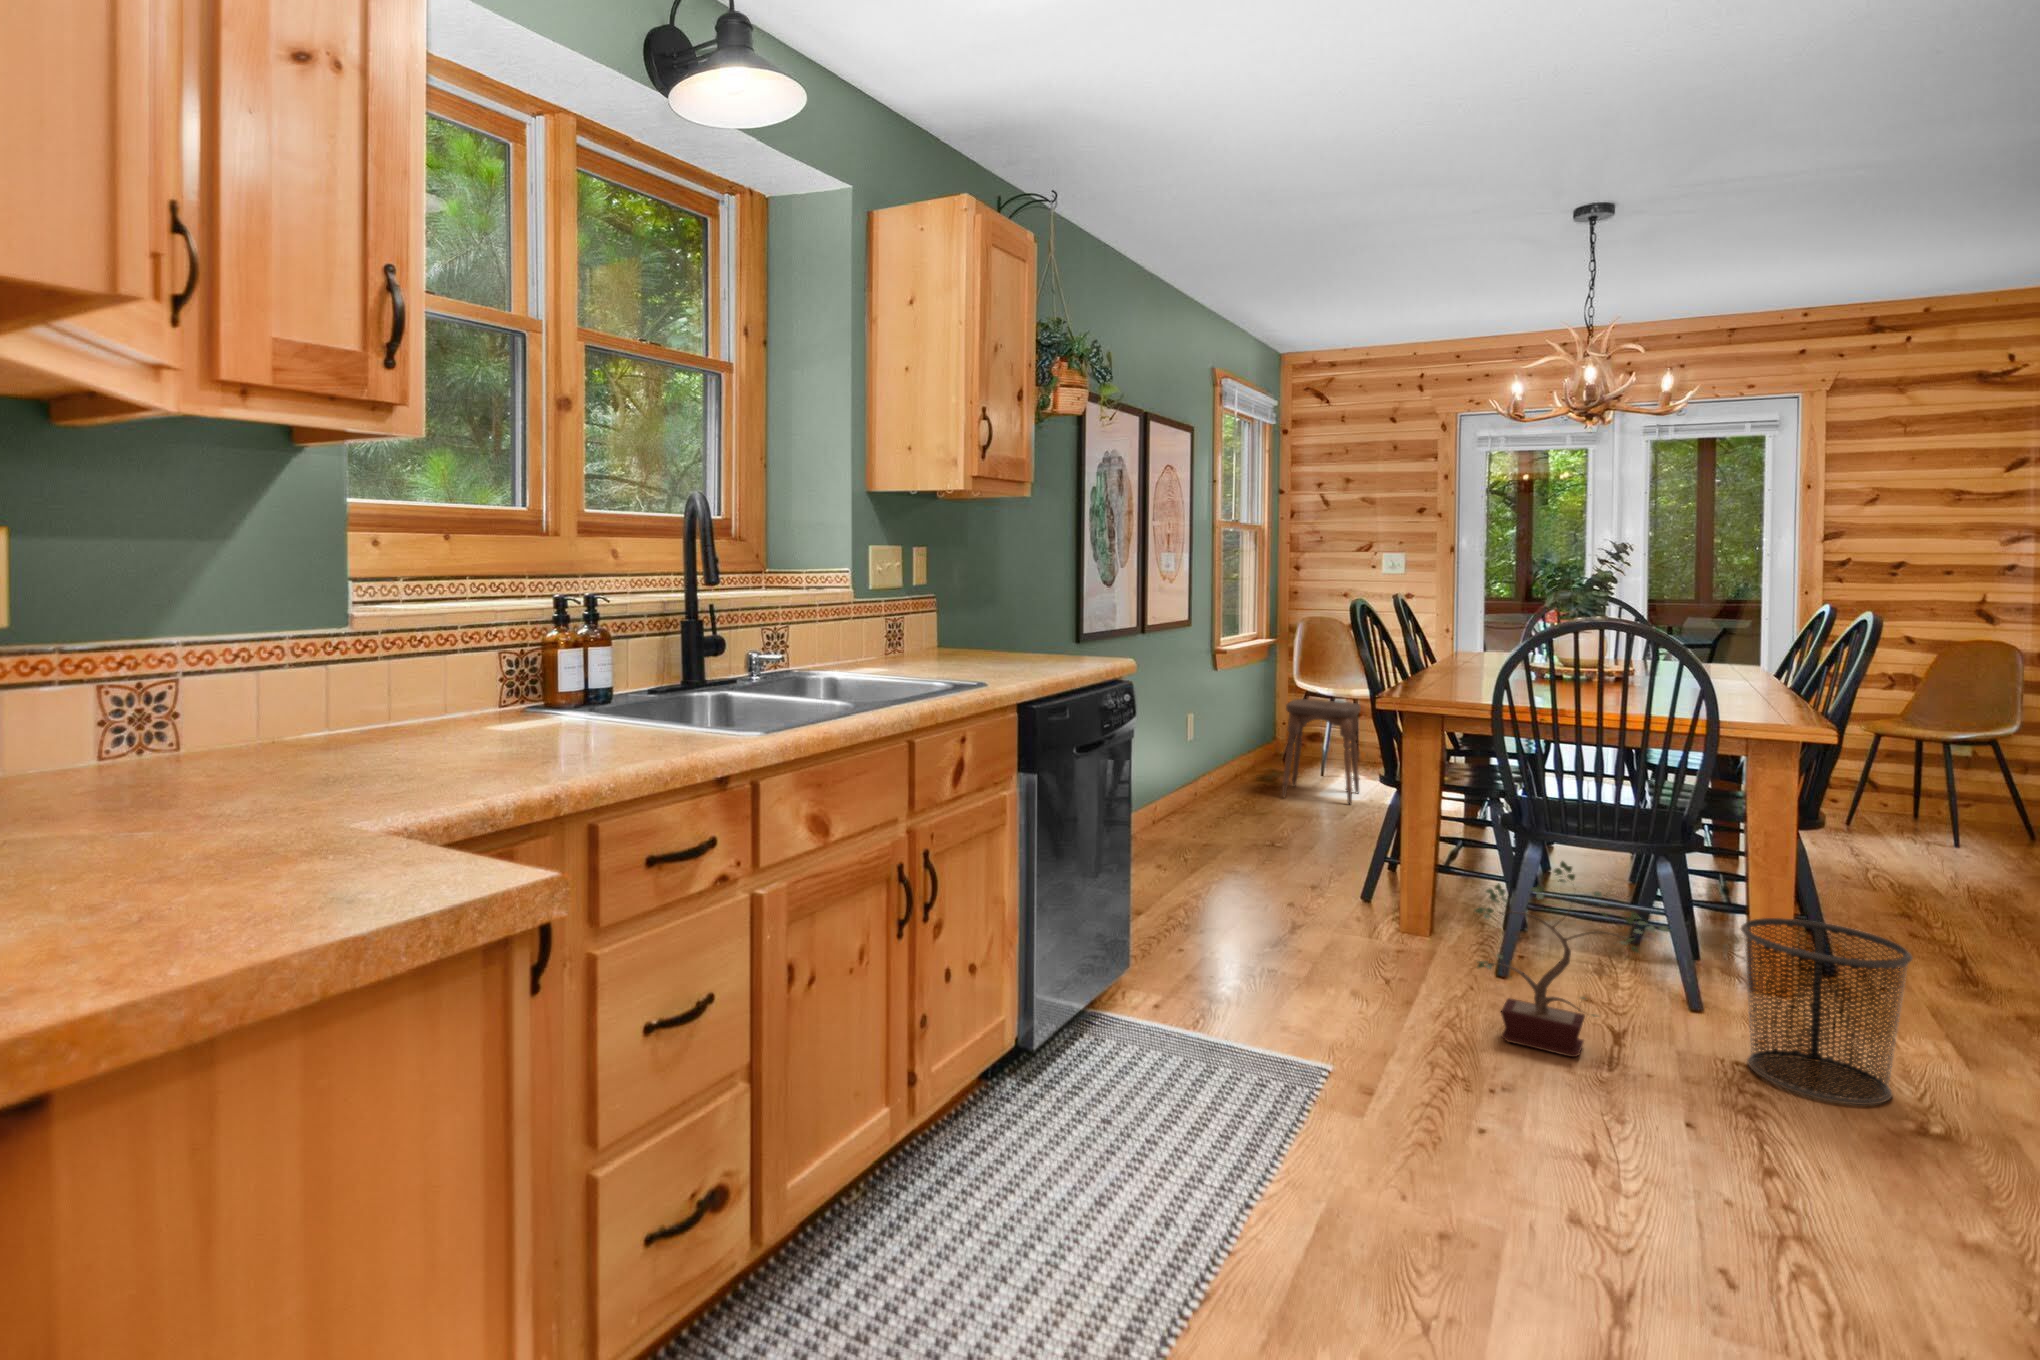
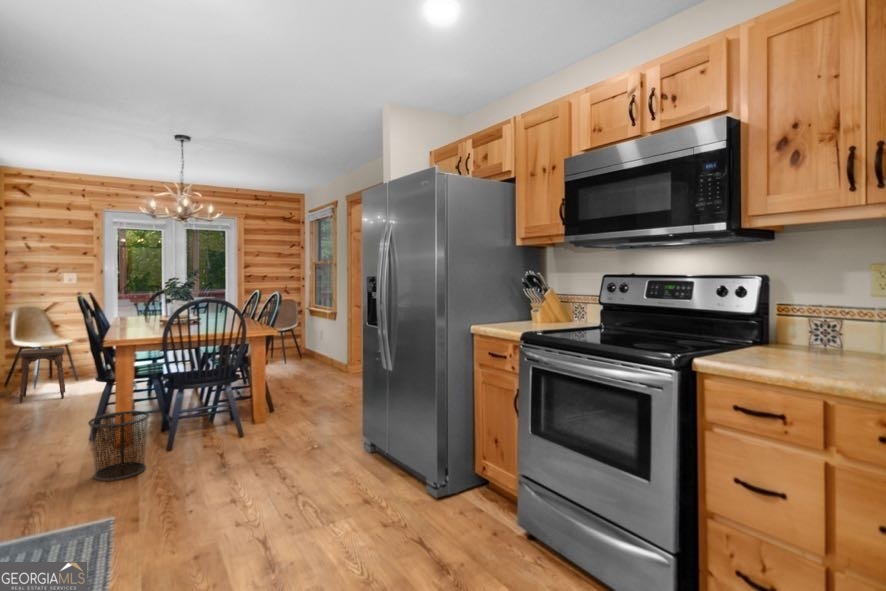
potted plant: present [1475,861,1670,1057] -> none [167,393,245,473]
waste bin: present [1741,918,1912,1105] -> present [88,411,150,481]

